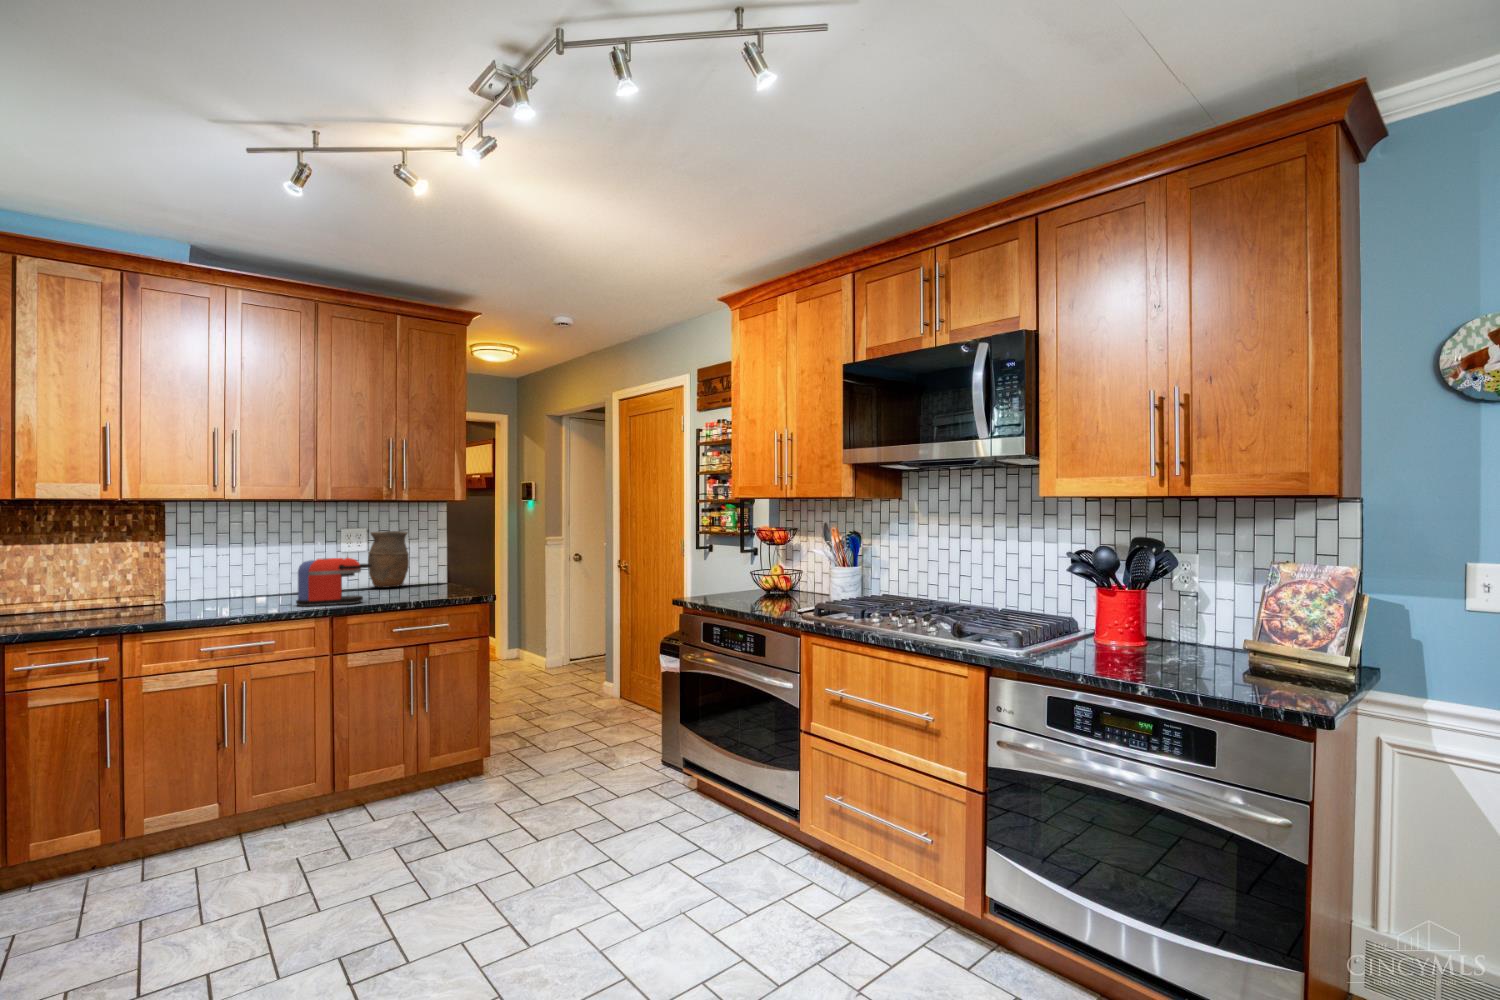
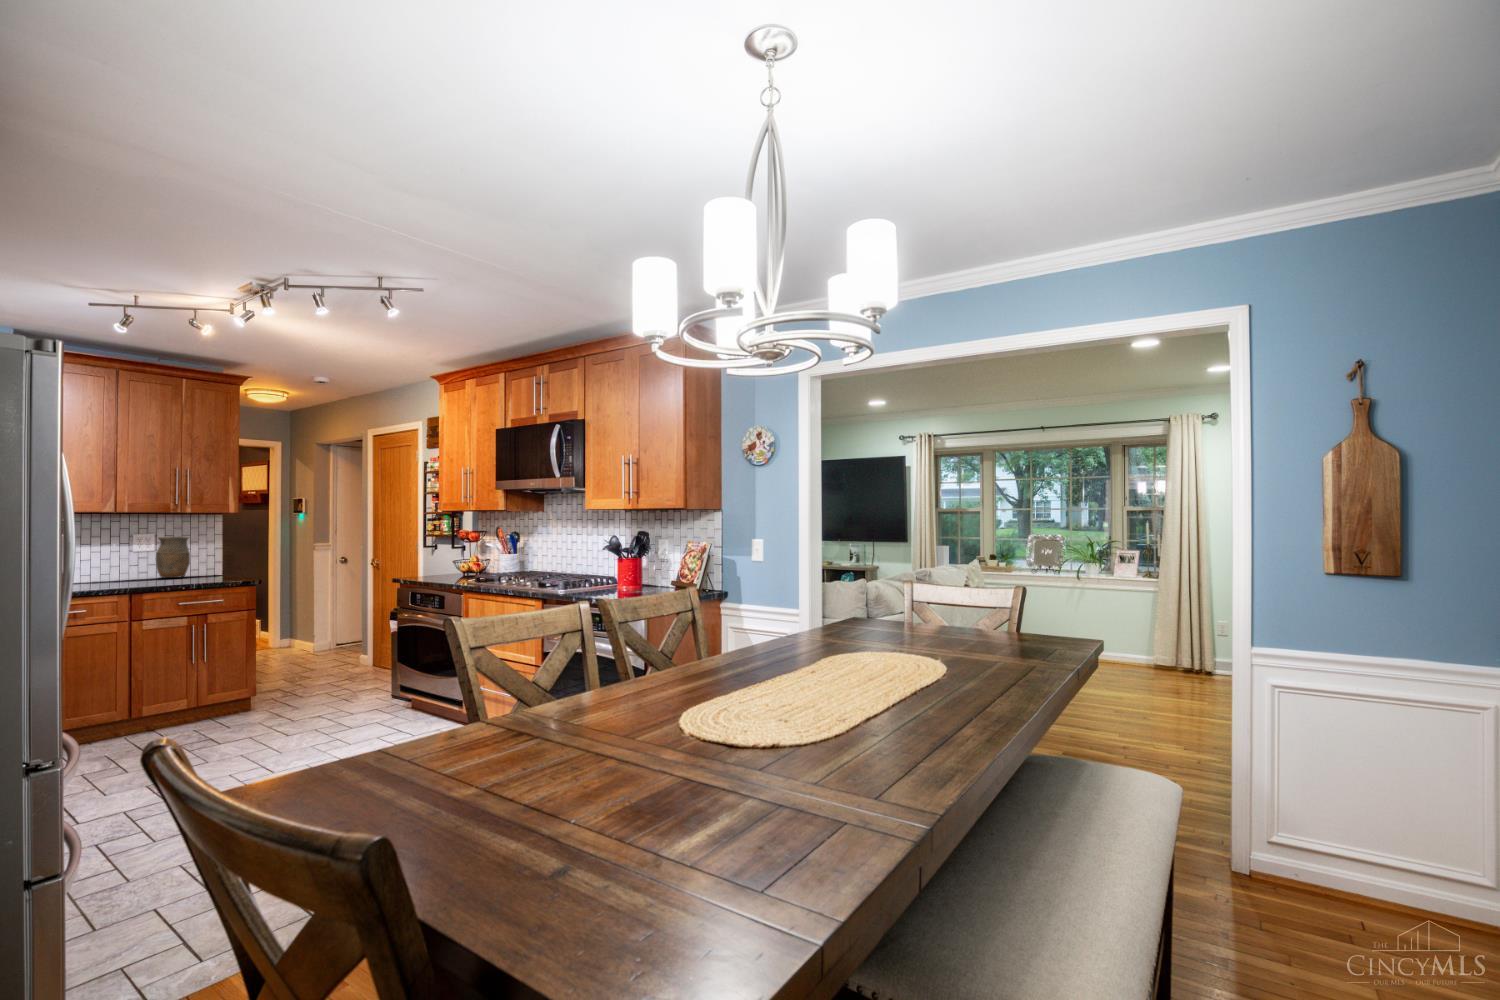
coffee maker: present [296,558,372,606] -> none [101,554,162,588]

